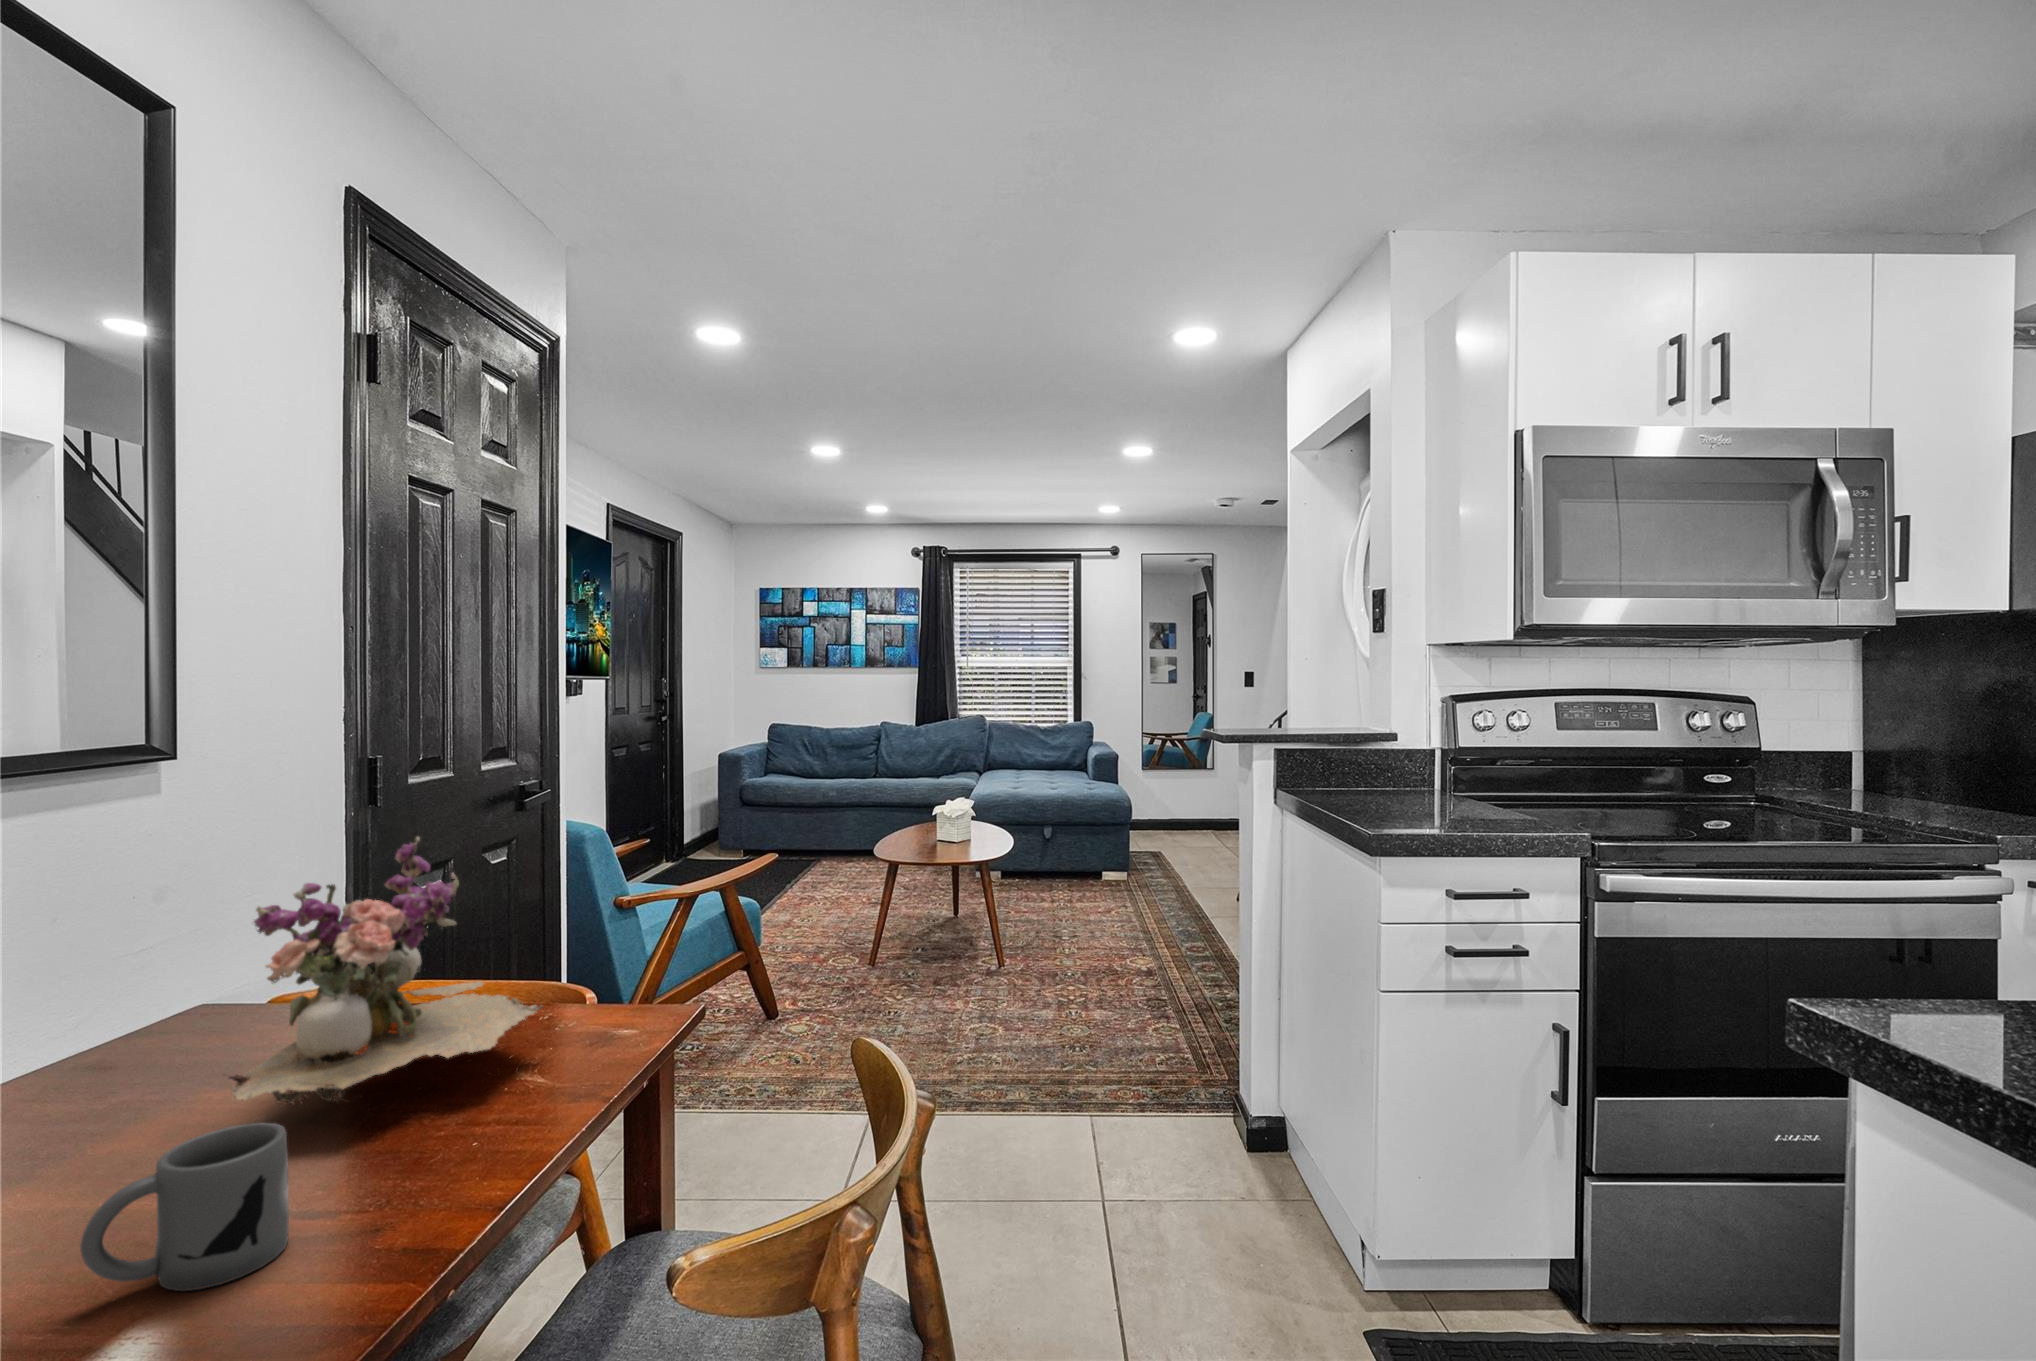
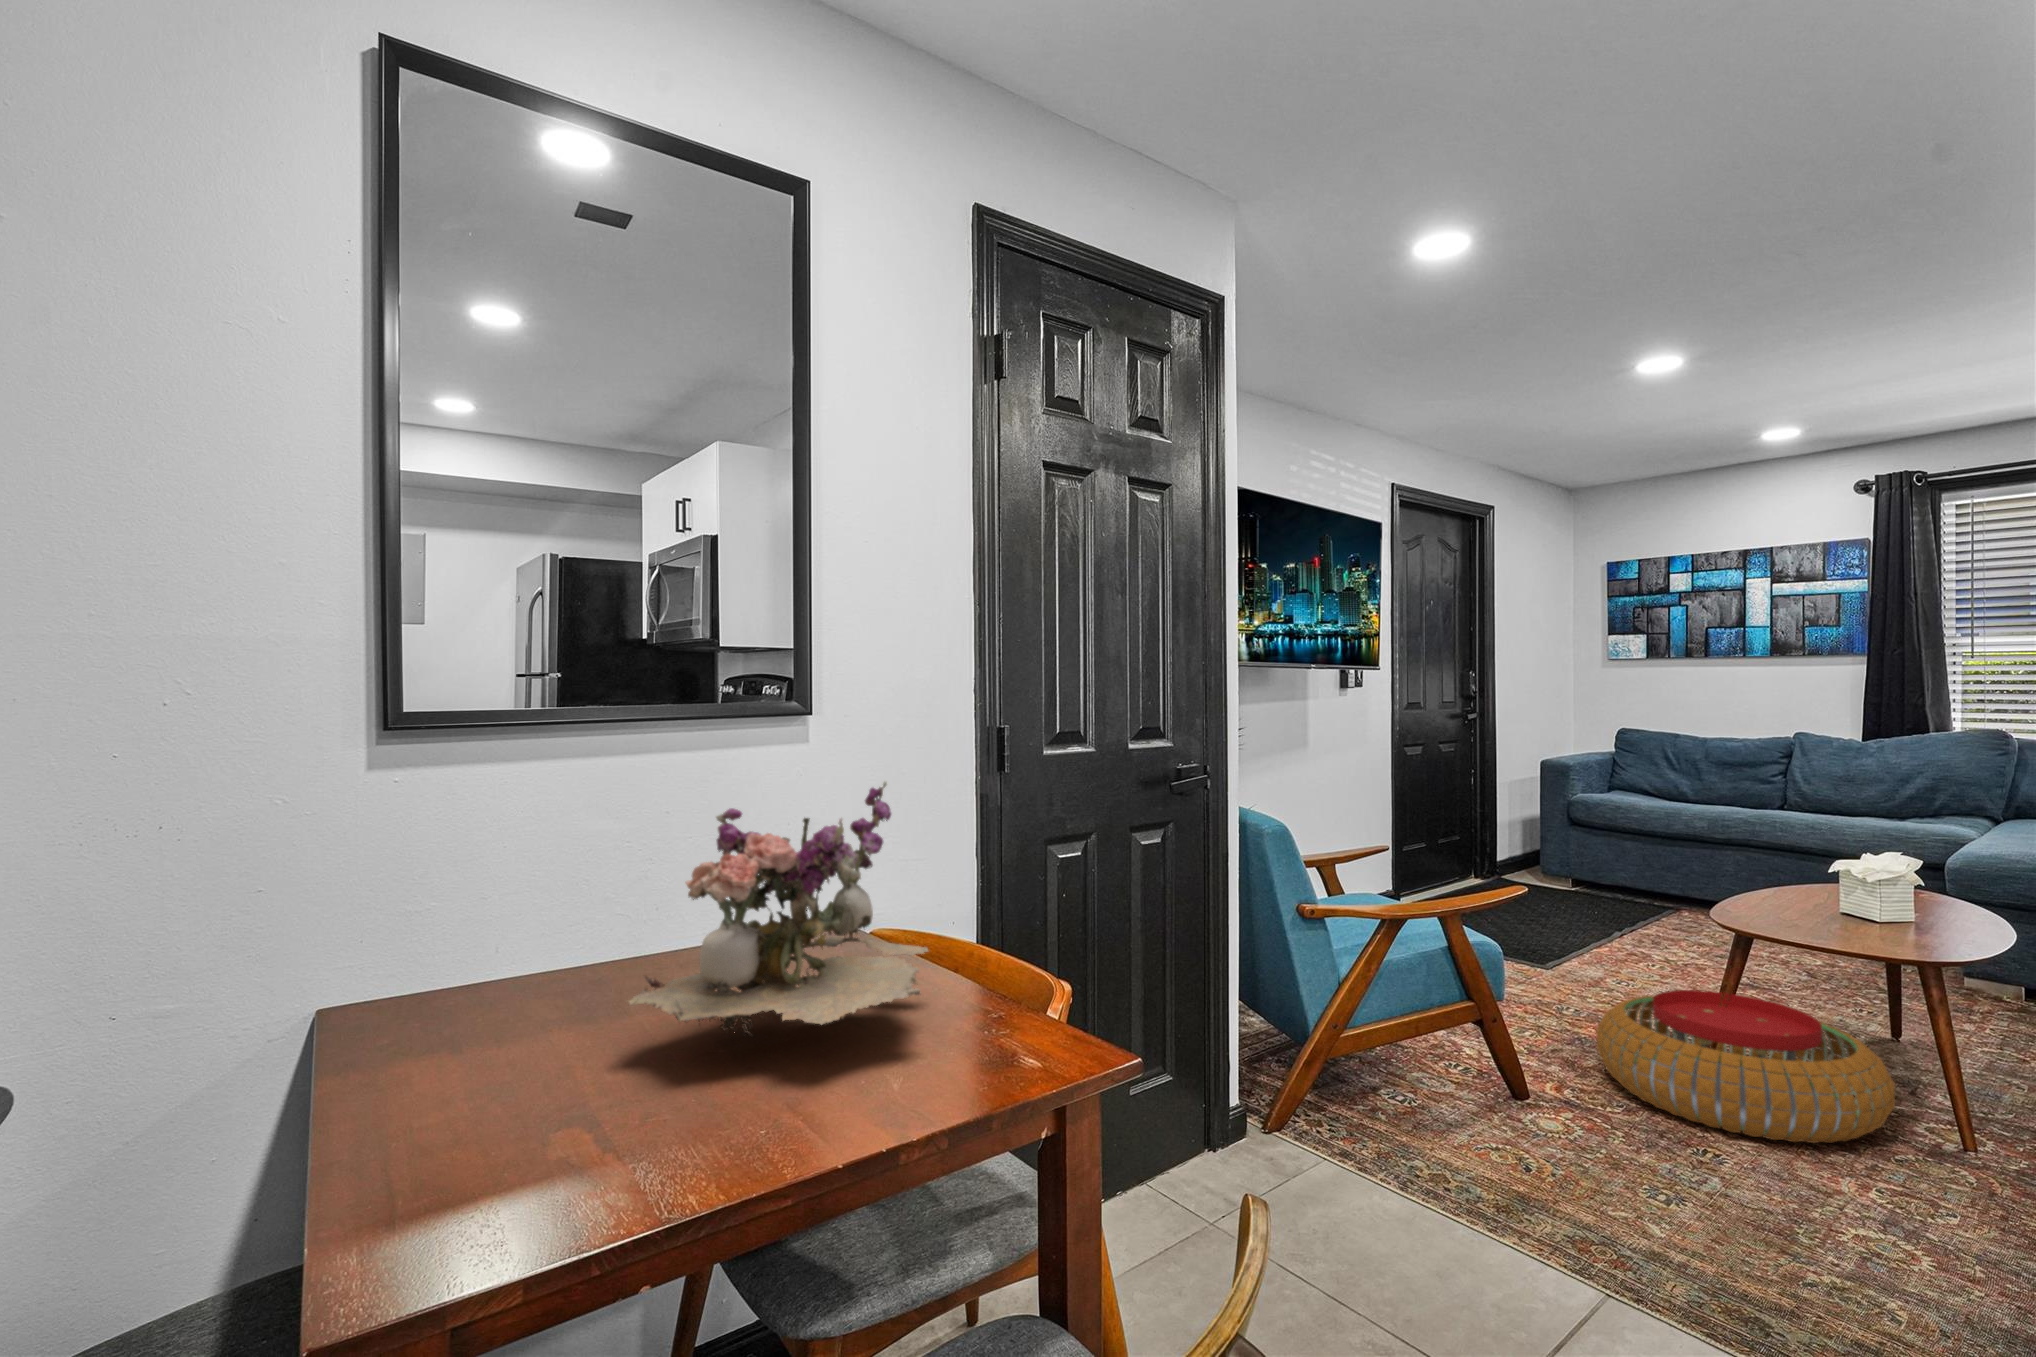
pouf: none [811,907,973,998] -> present [1596,990,1895,1143]
mug: present [80,1123,289,1291] -> none [380,1024,533,1180]

